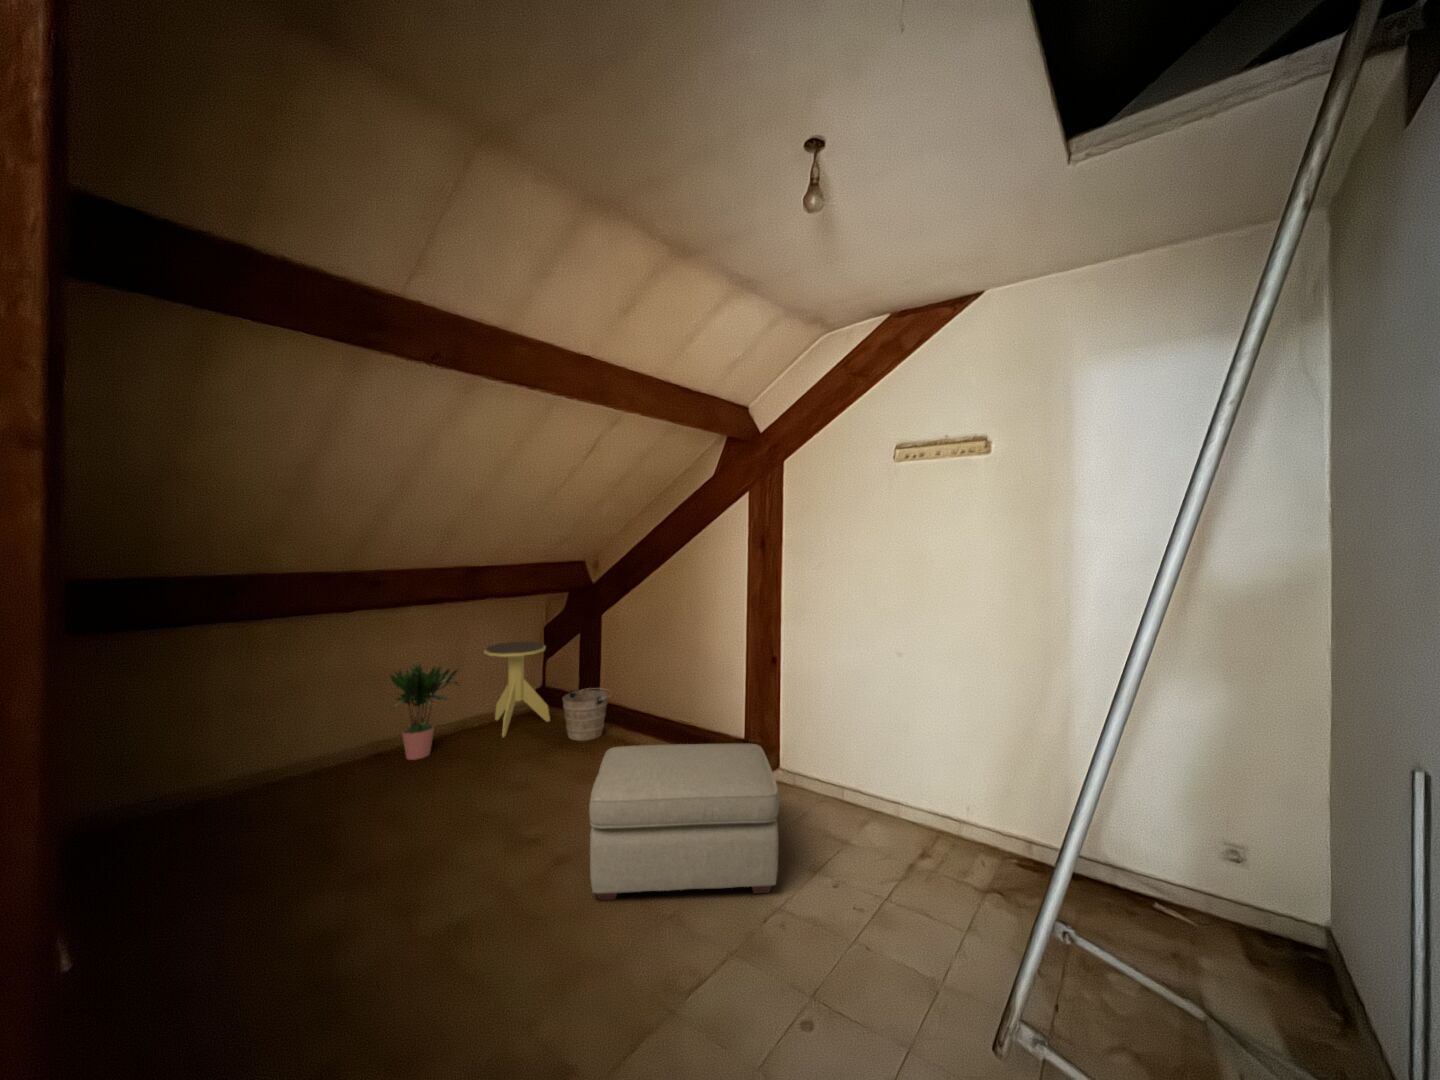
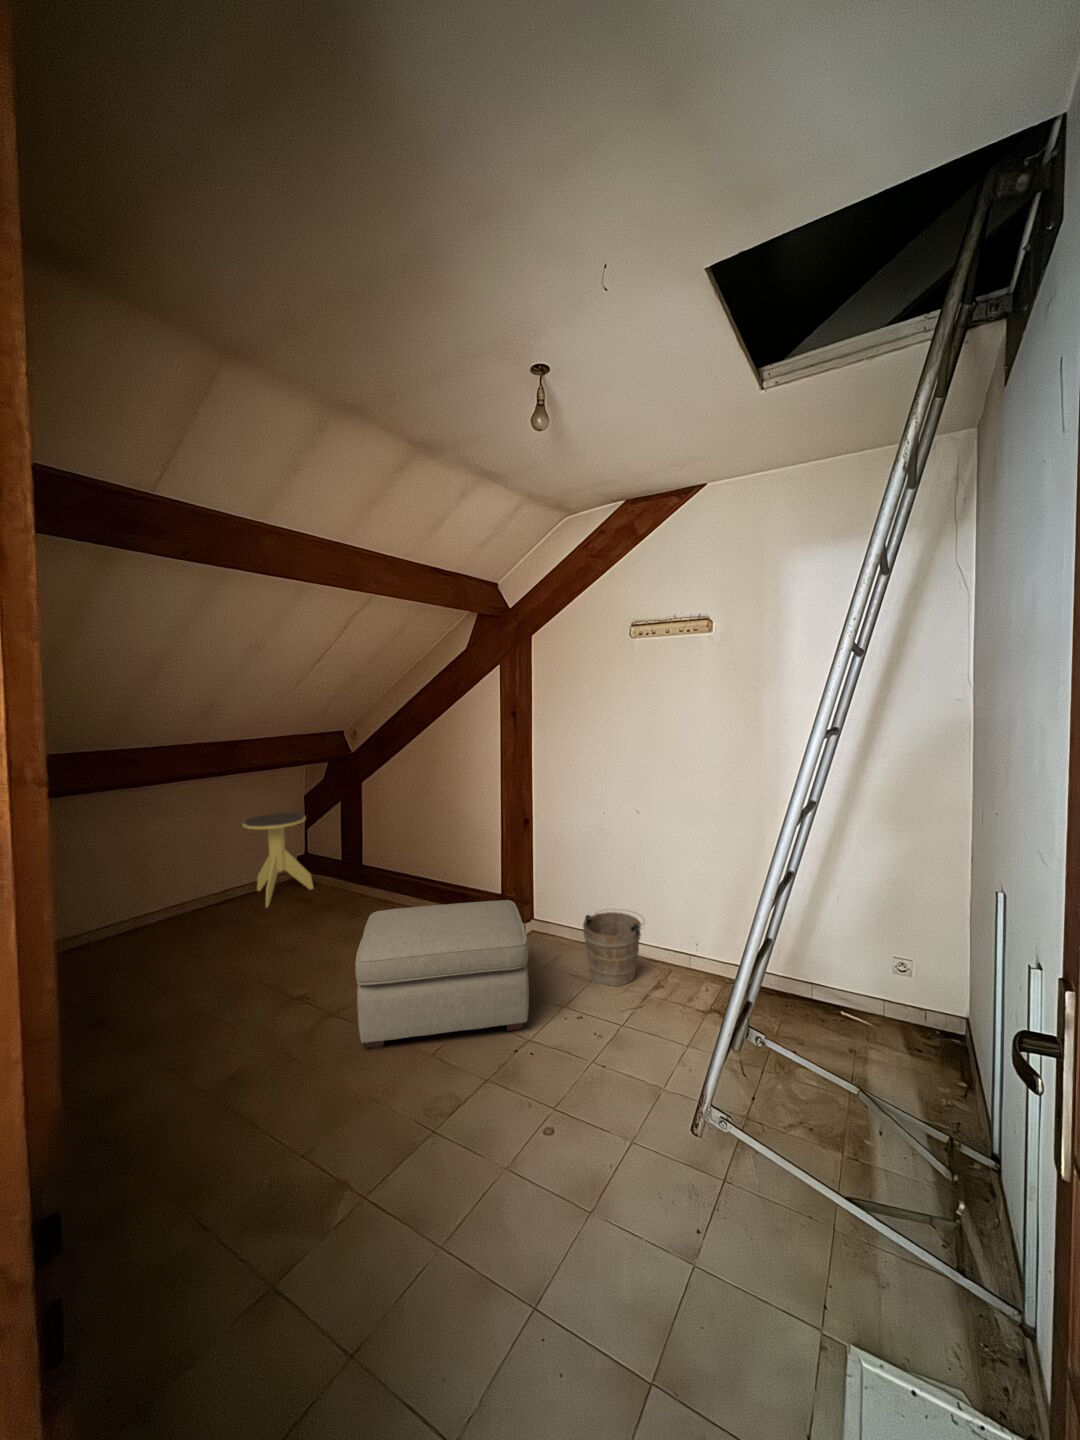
potted plant: present [390,663,458,760] -> none [145,834,225,935]
bucket: present [563,689,608,741] -> present [583,910,642,986]

